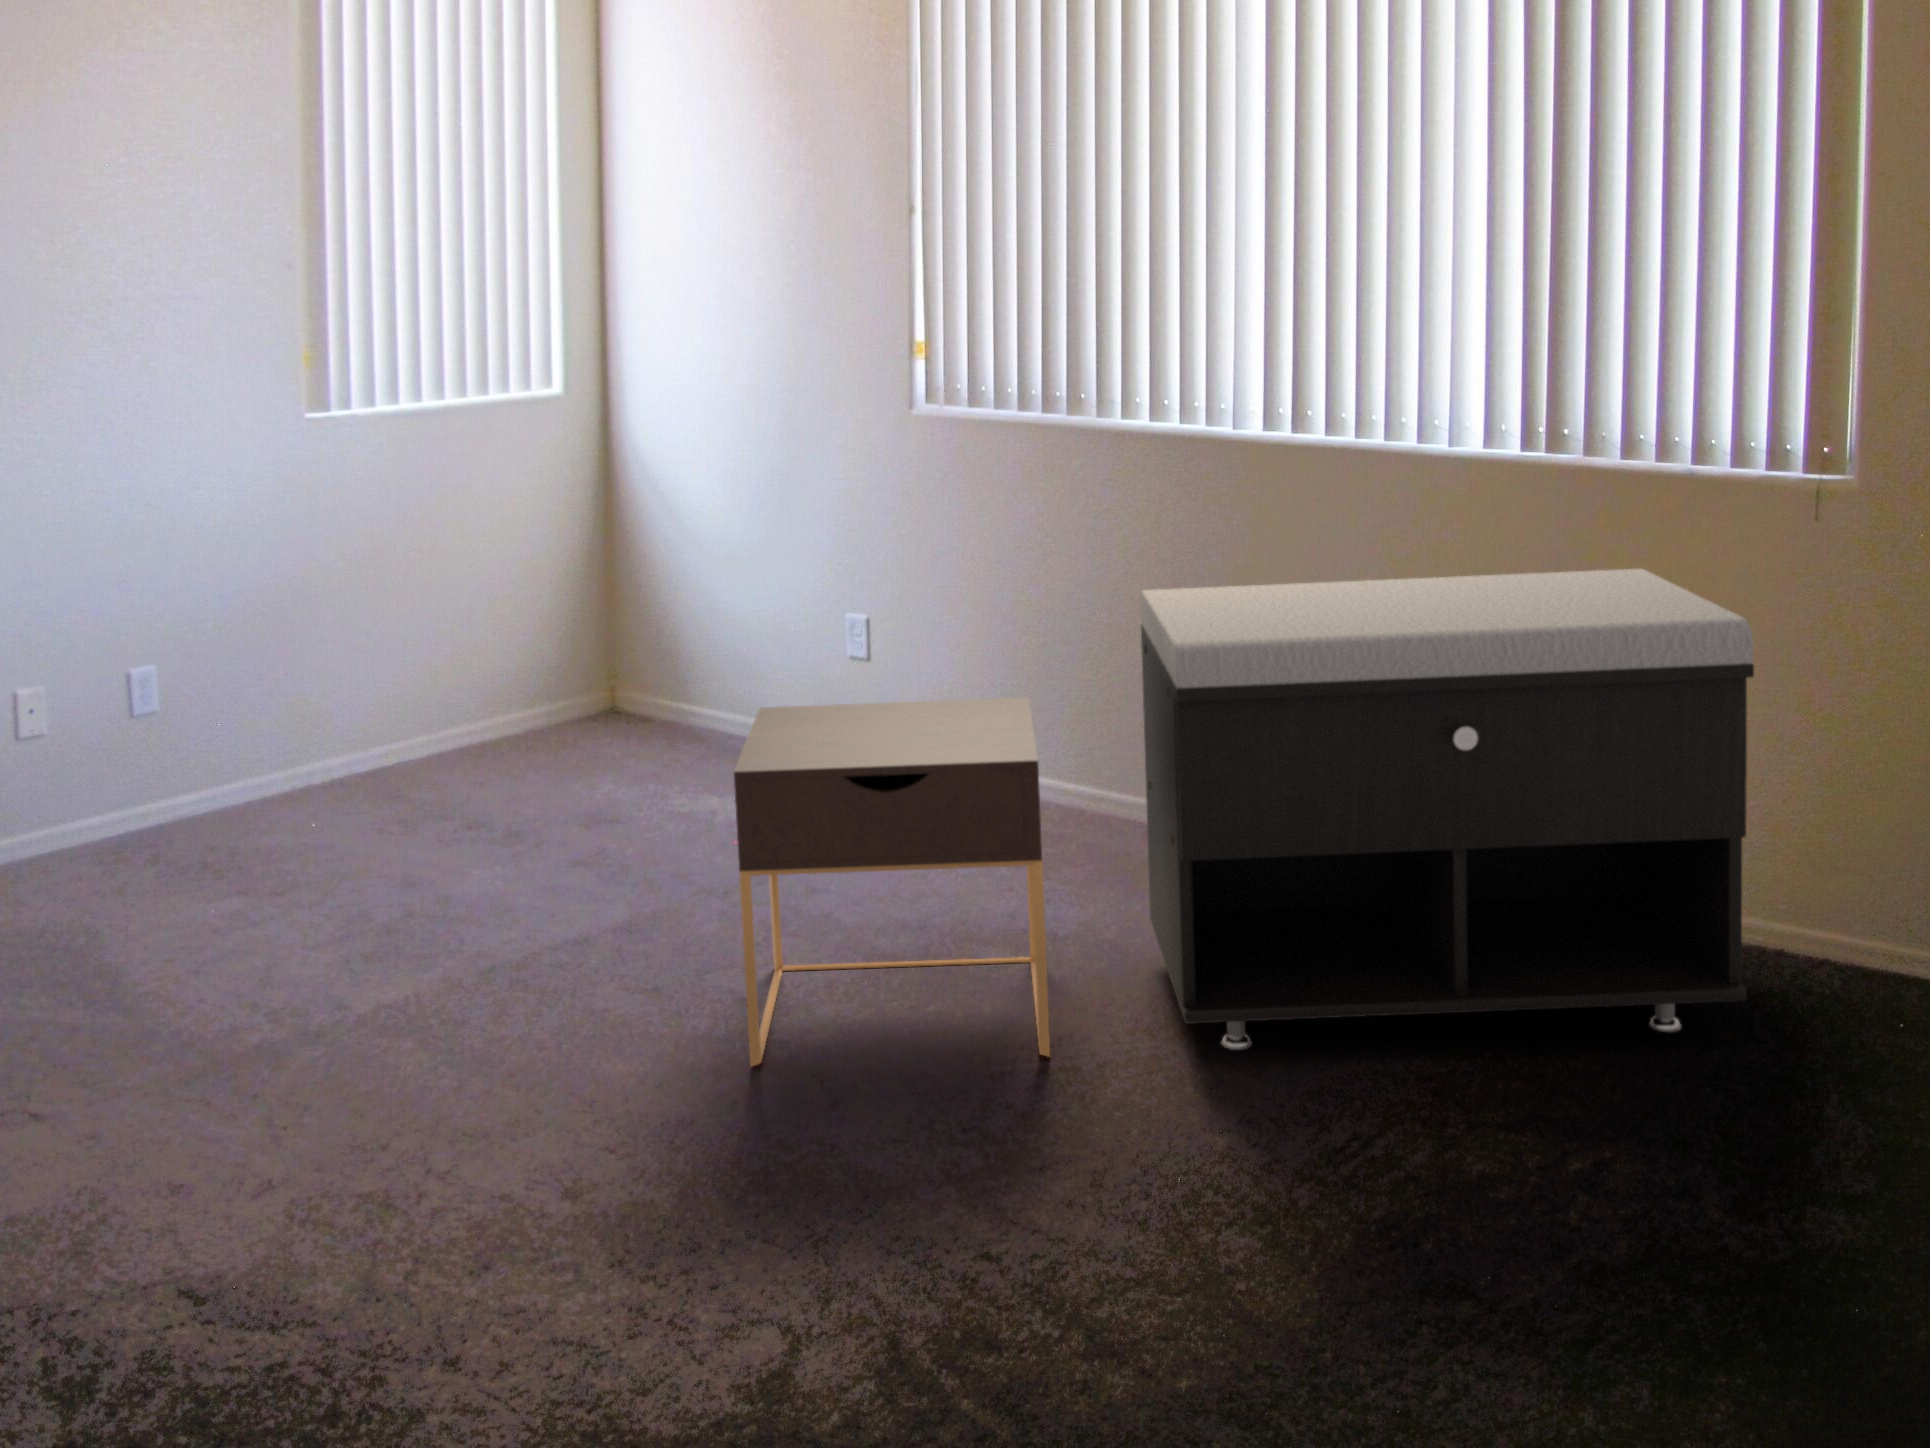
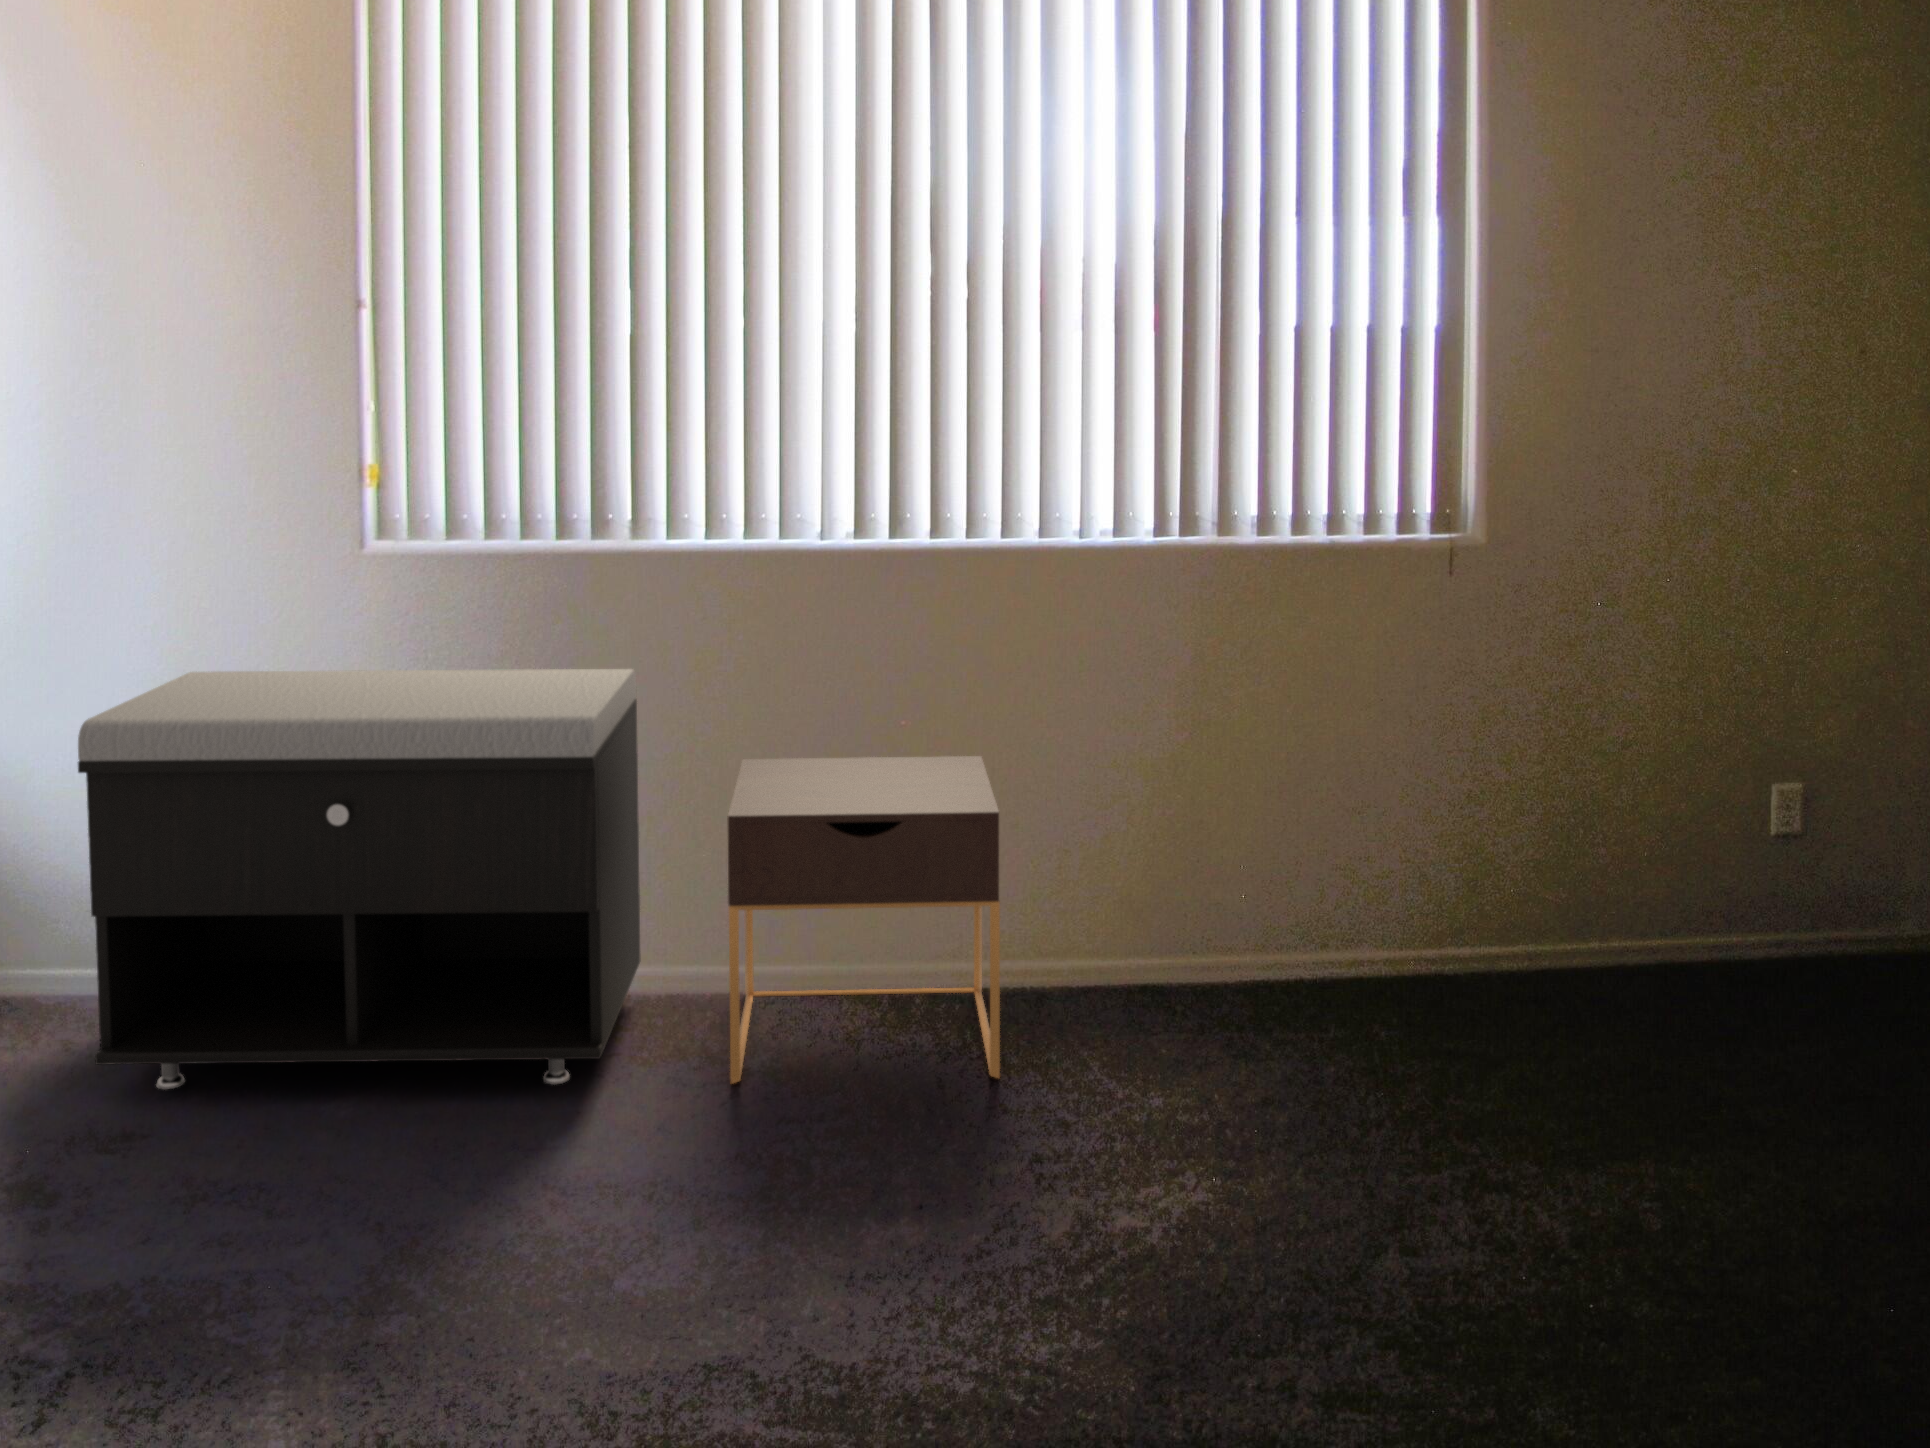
storage bench: present [1140,569,1754,1050] -> present [78,669,640,1090]

